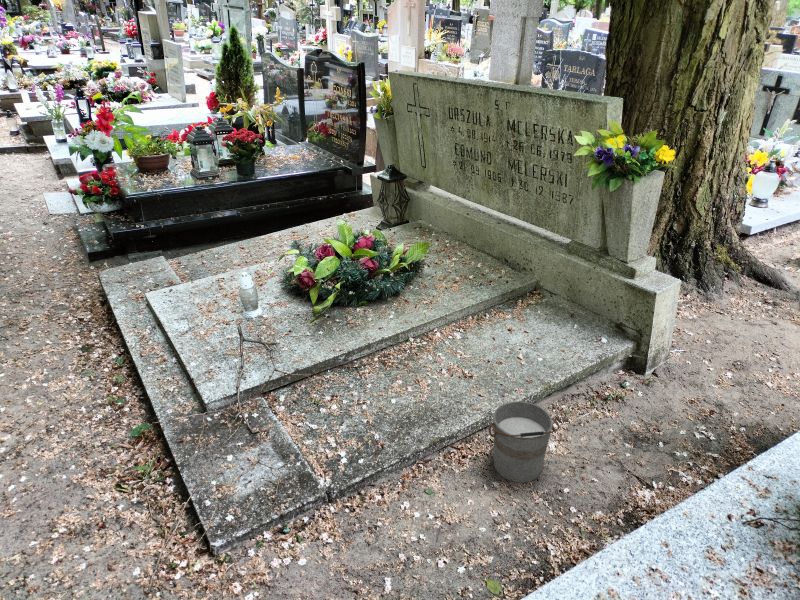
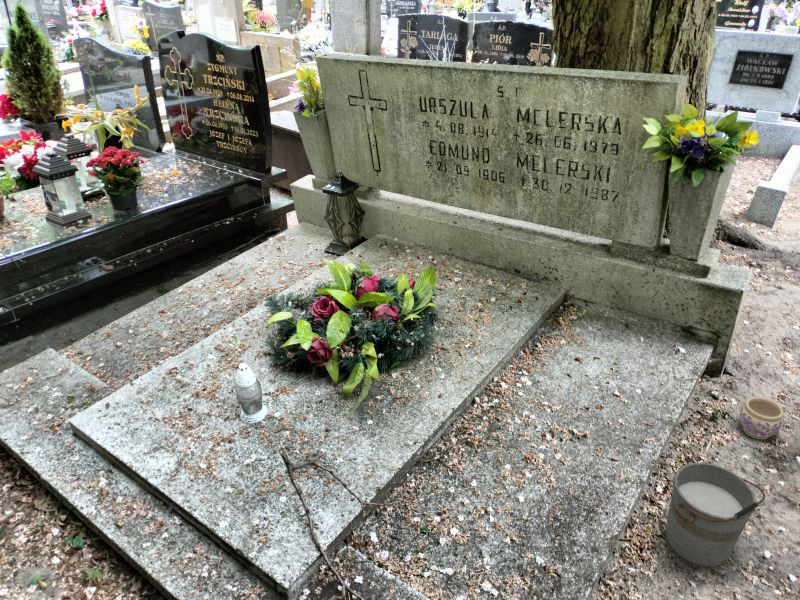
planter: none [624,384,660,421] -> present [740,397,784,440]

